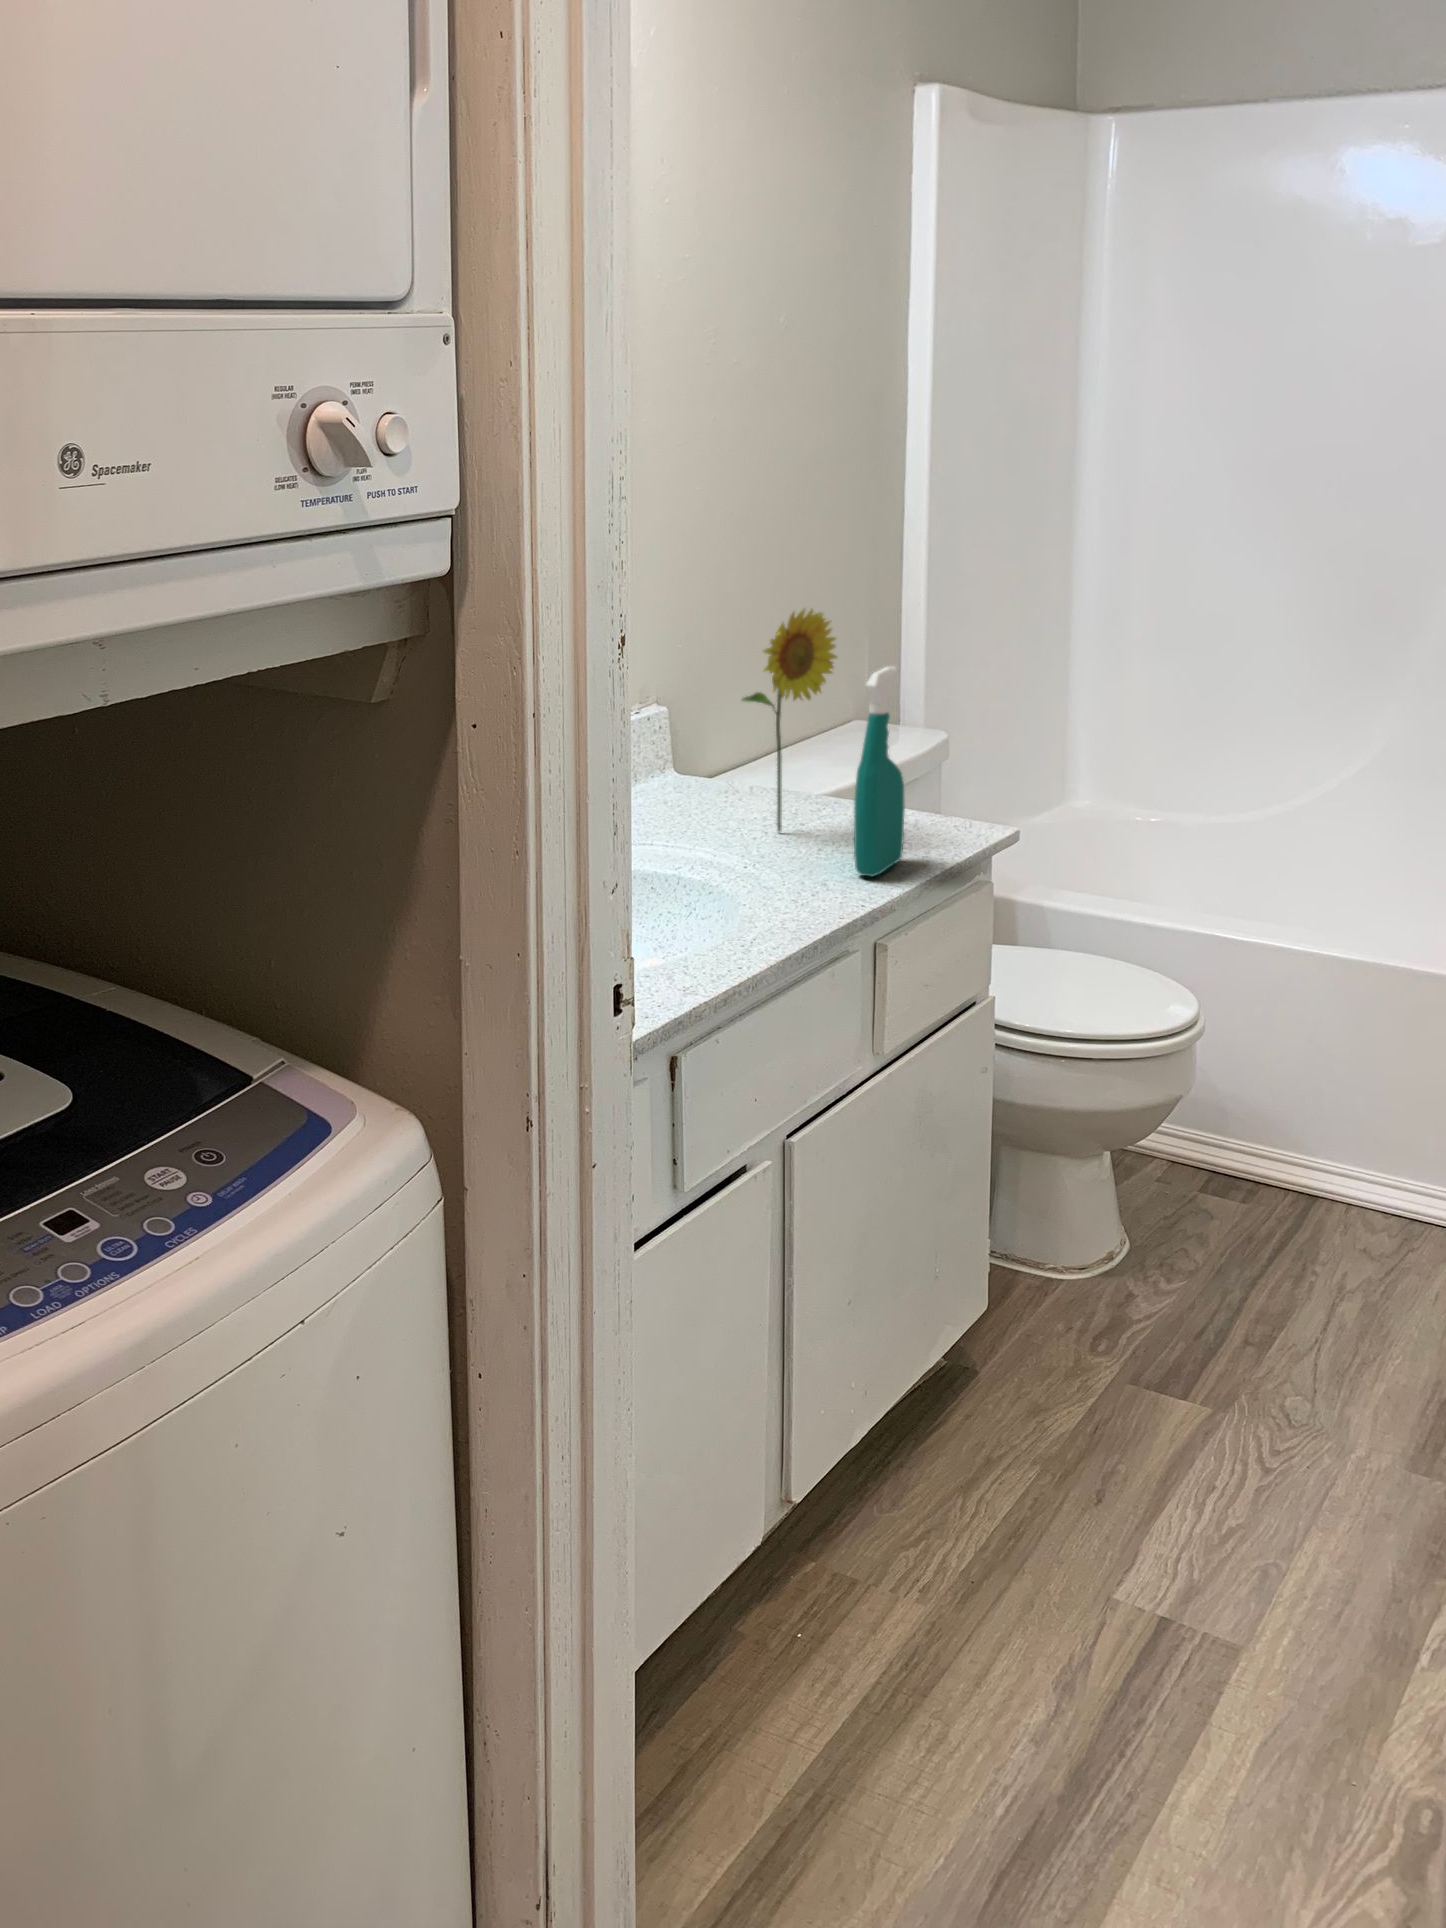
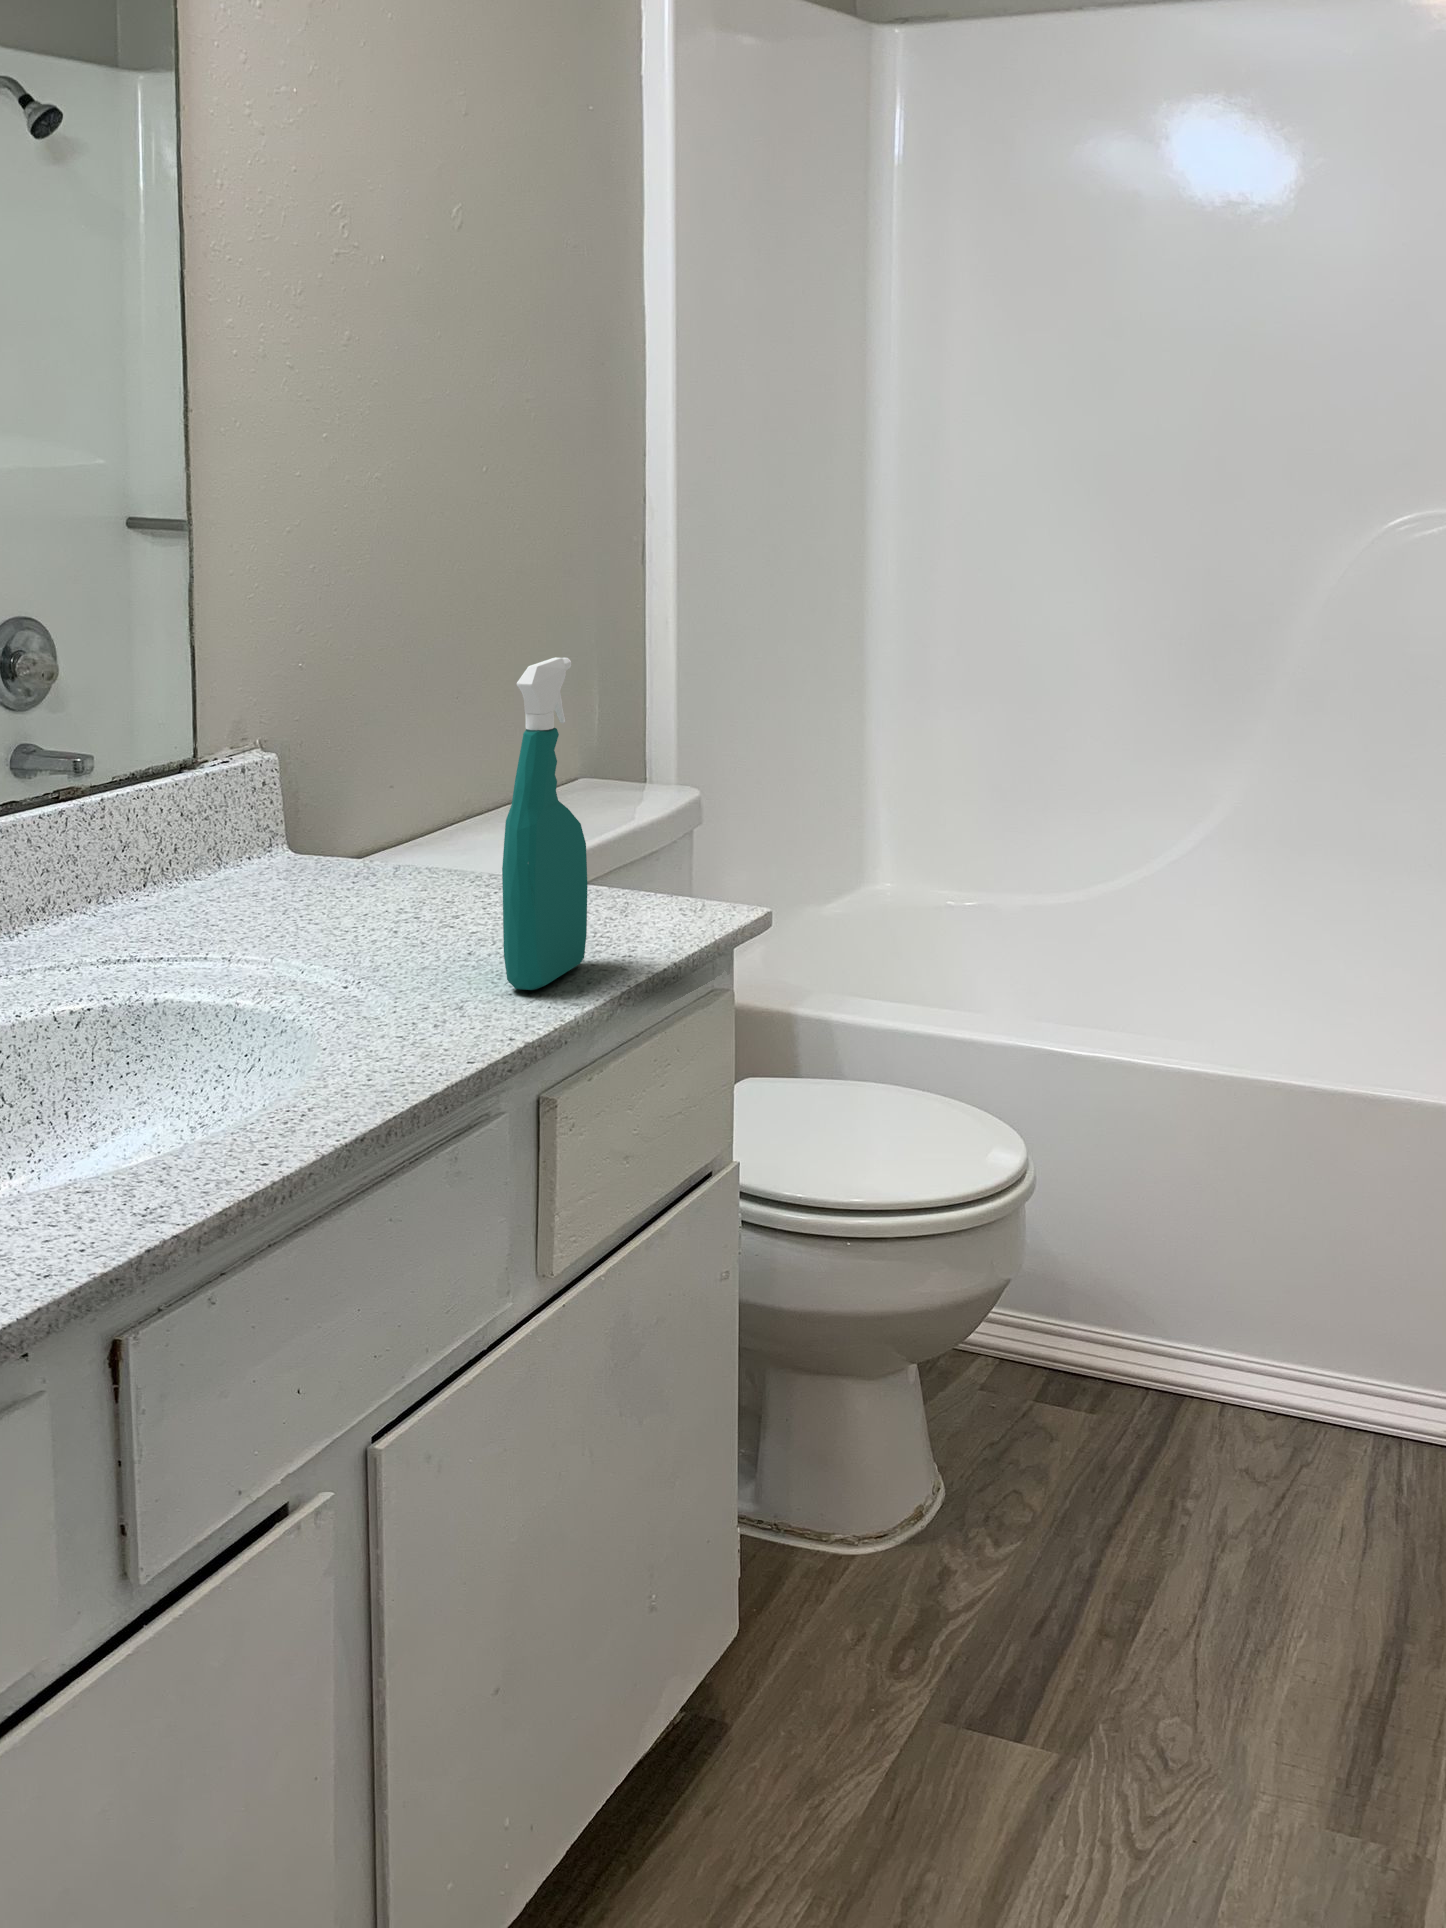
flower: present [742,609,837,833] -> none [340,573,492,927]

